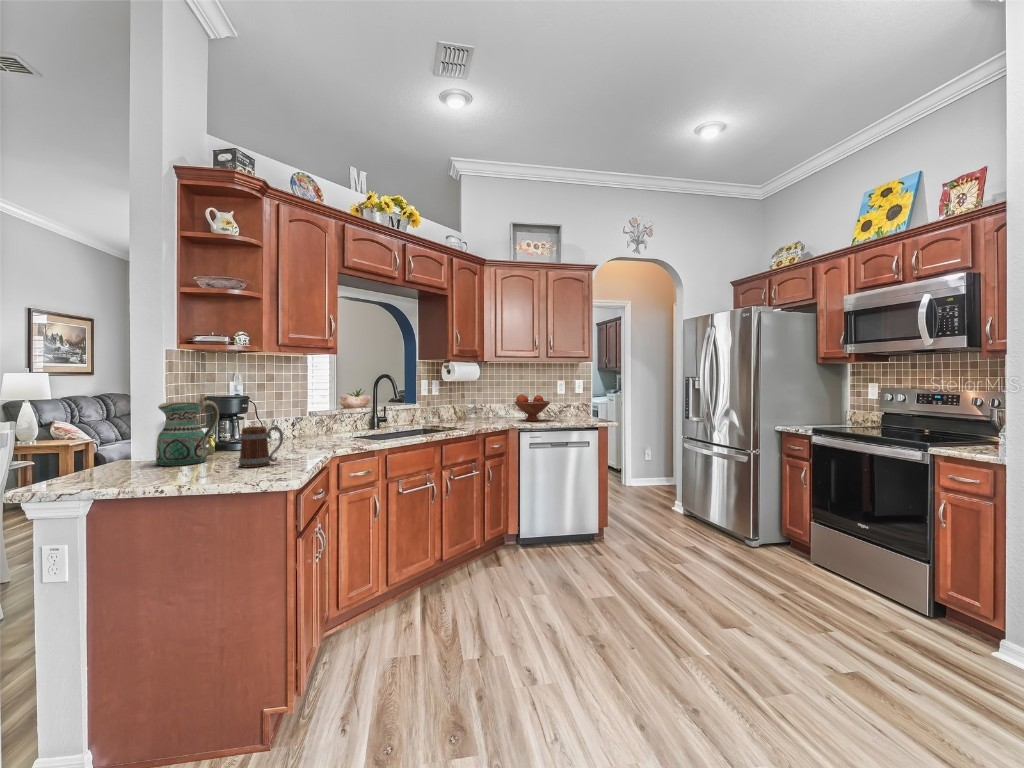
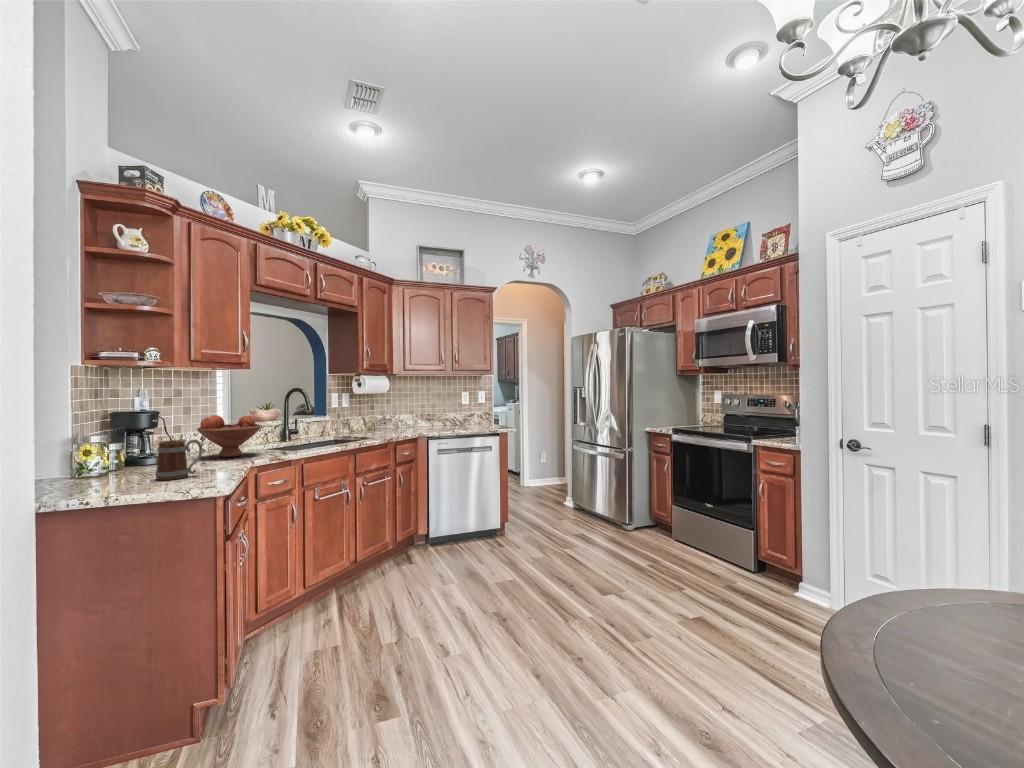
fruit bowl: present [514,394,550,421] -> present [197,415,262,457]
ceramic pitcher: present [156,400,219,466] -> none [59,416,129,483]

